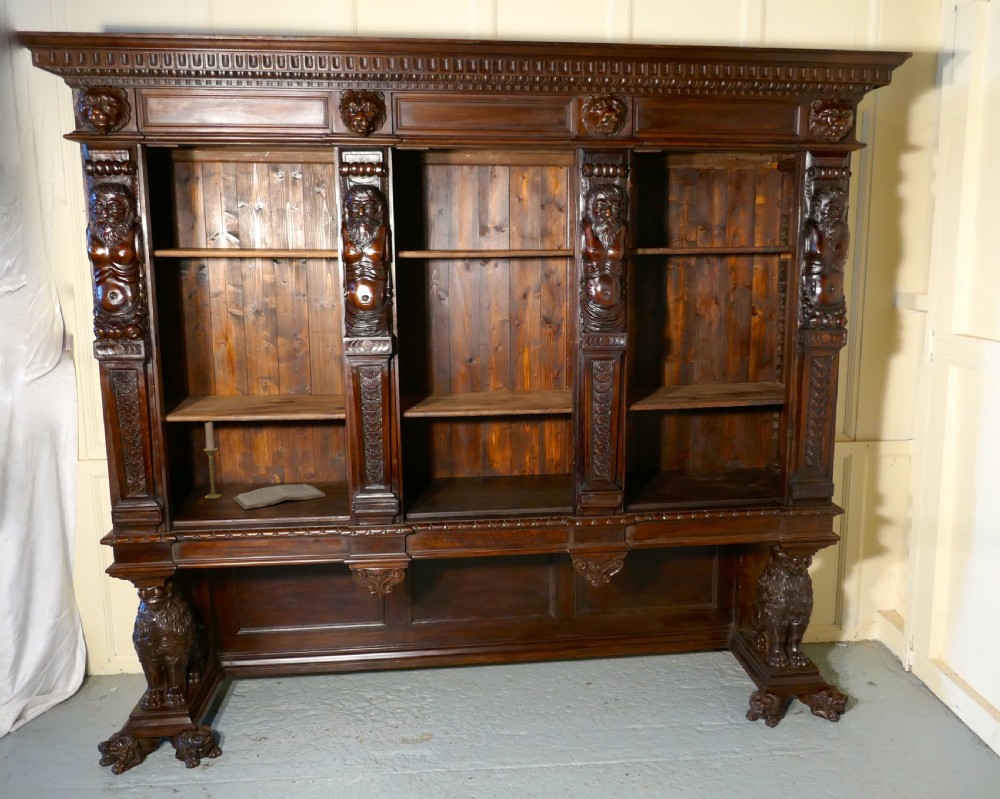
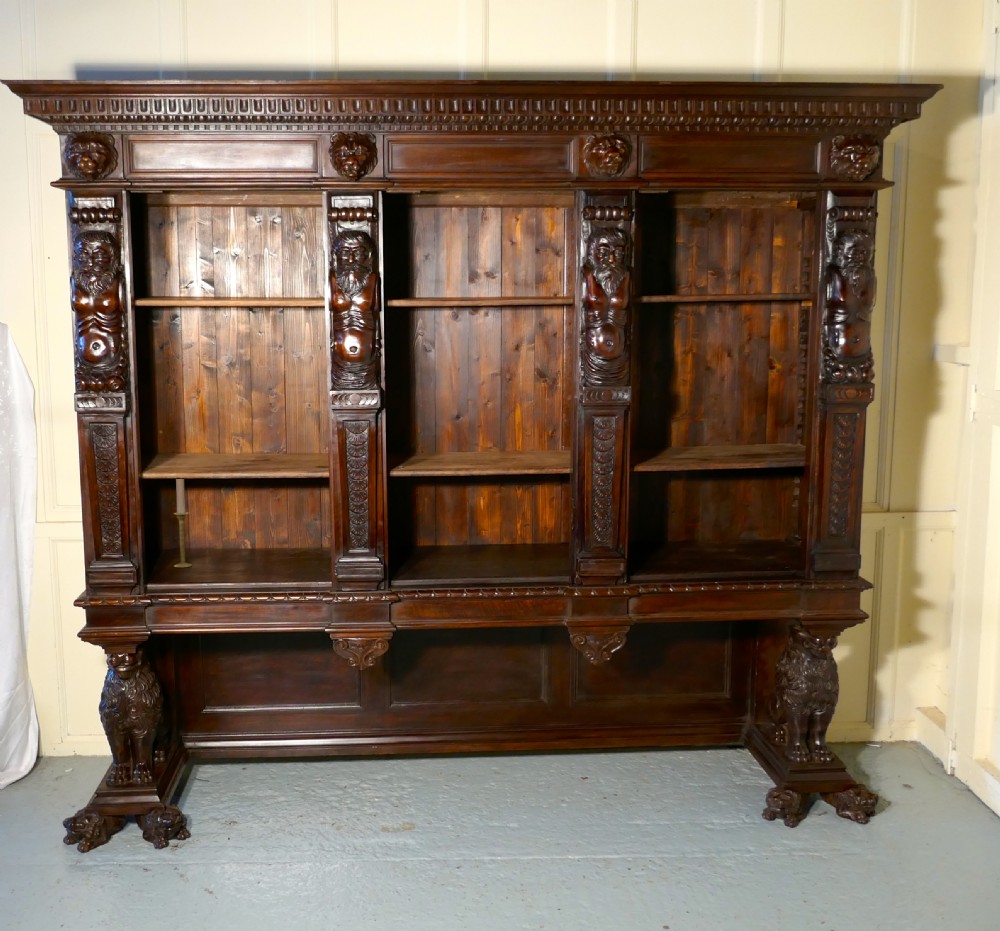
book: present [233,484,325,509] -> none [205,555,305,576]

